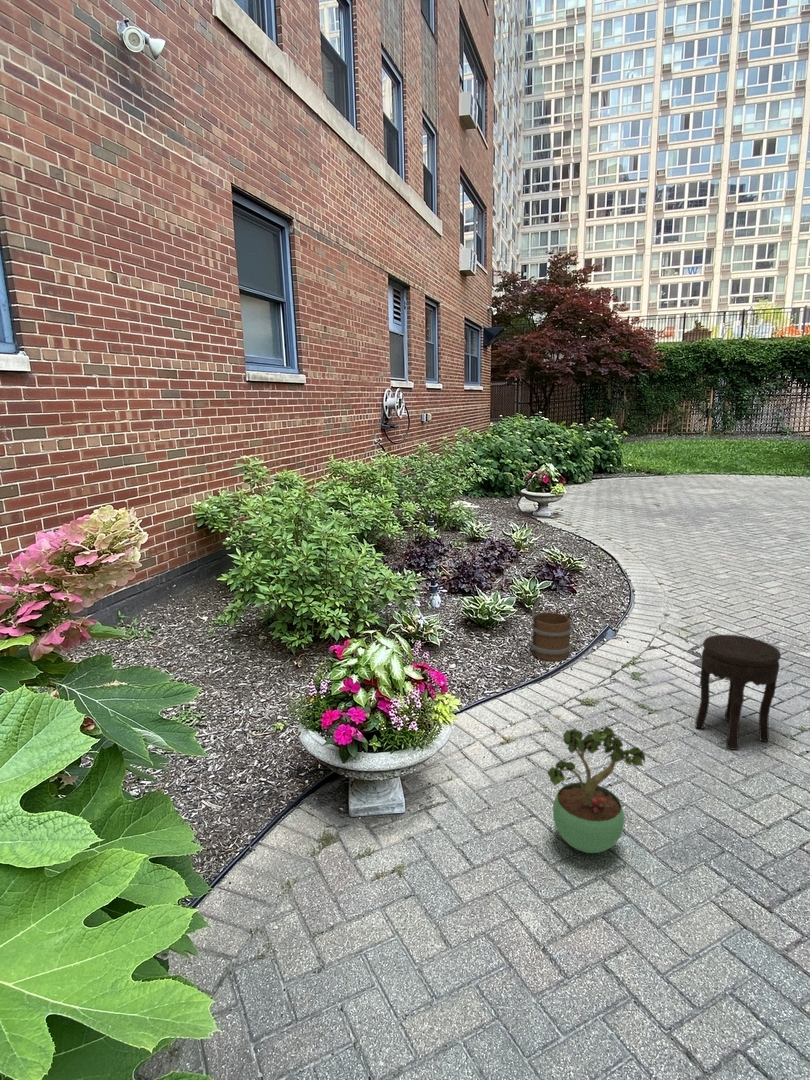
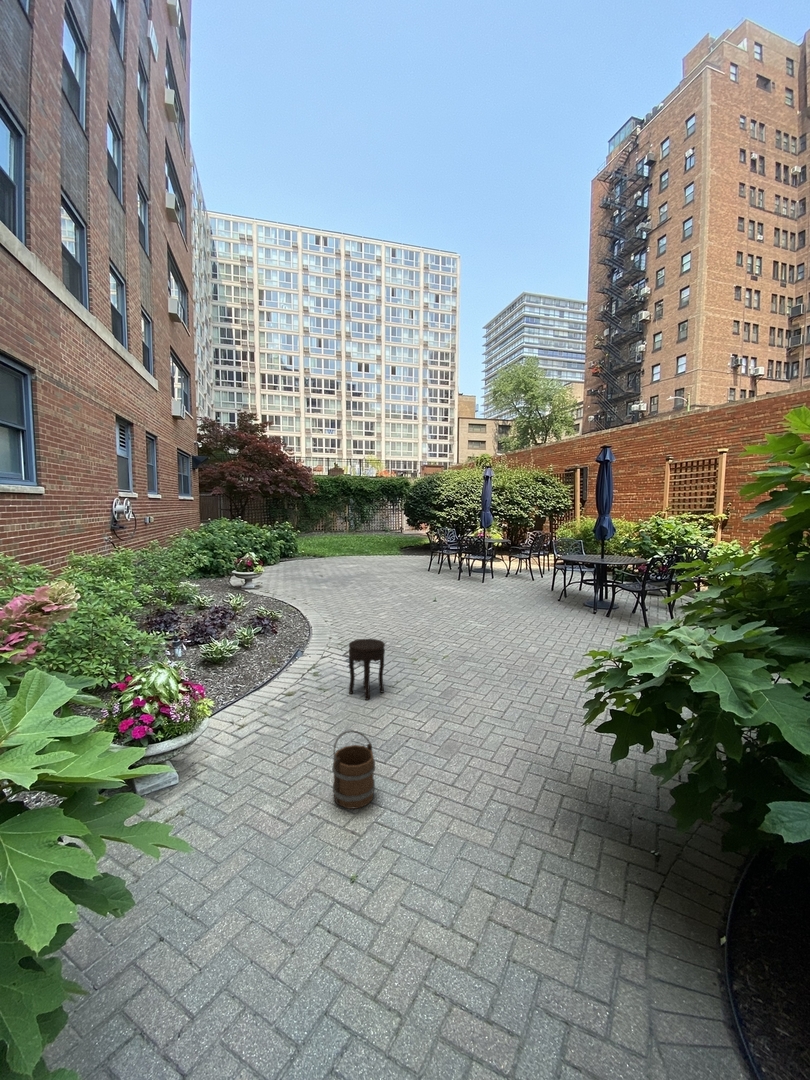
bucket: present [531,598,572,661] -> present [332,730,375,809]
potted plant: present [548,727,645,853] -> none [272,690,323,767]

